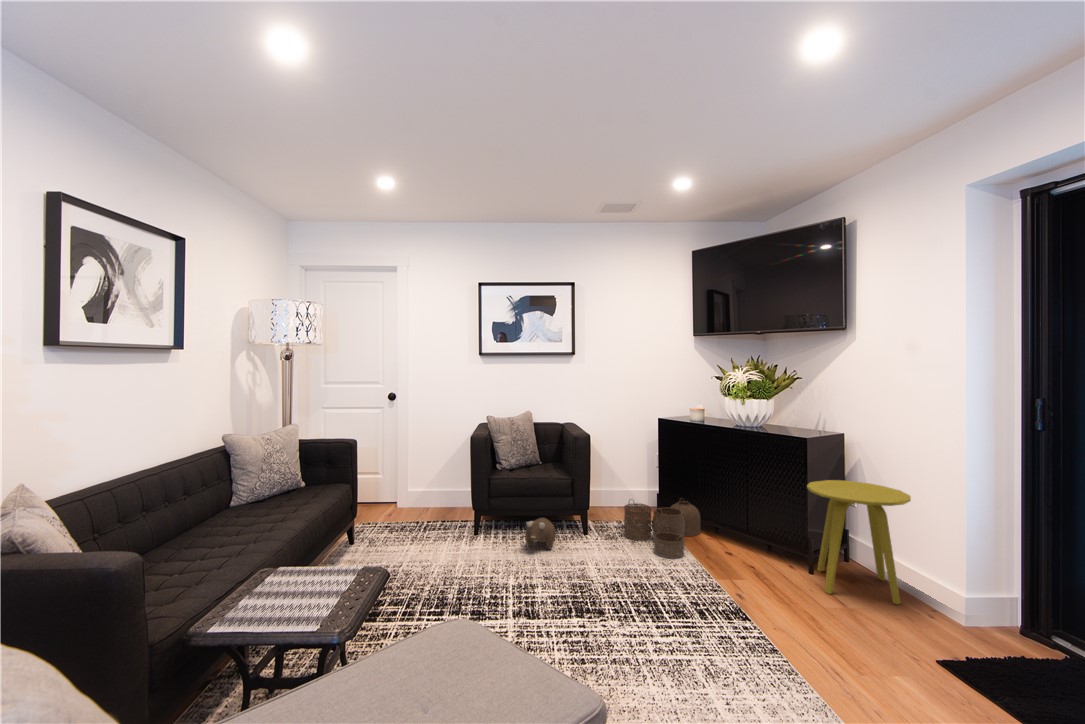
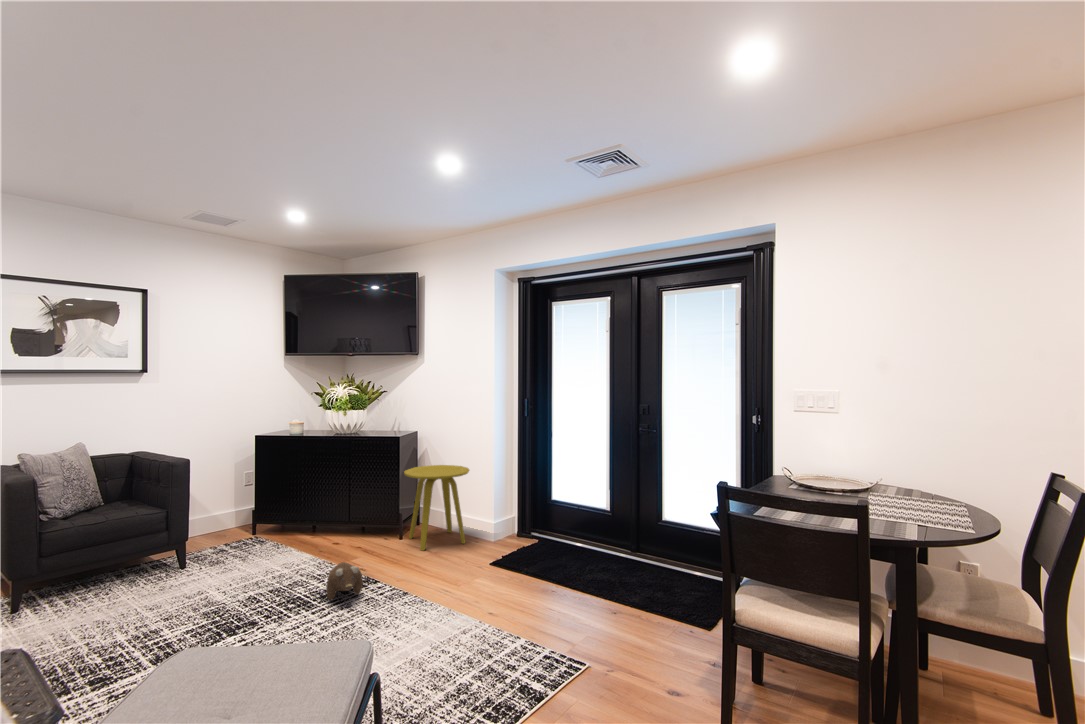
woven basket: present [624,499,701,558] -> none [229,509,305,564]
plush toy: present [525,518,556,549] -> present [326,562,363,600]

